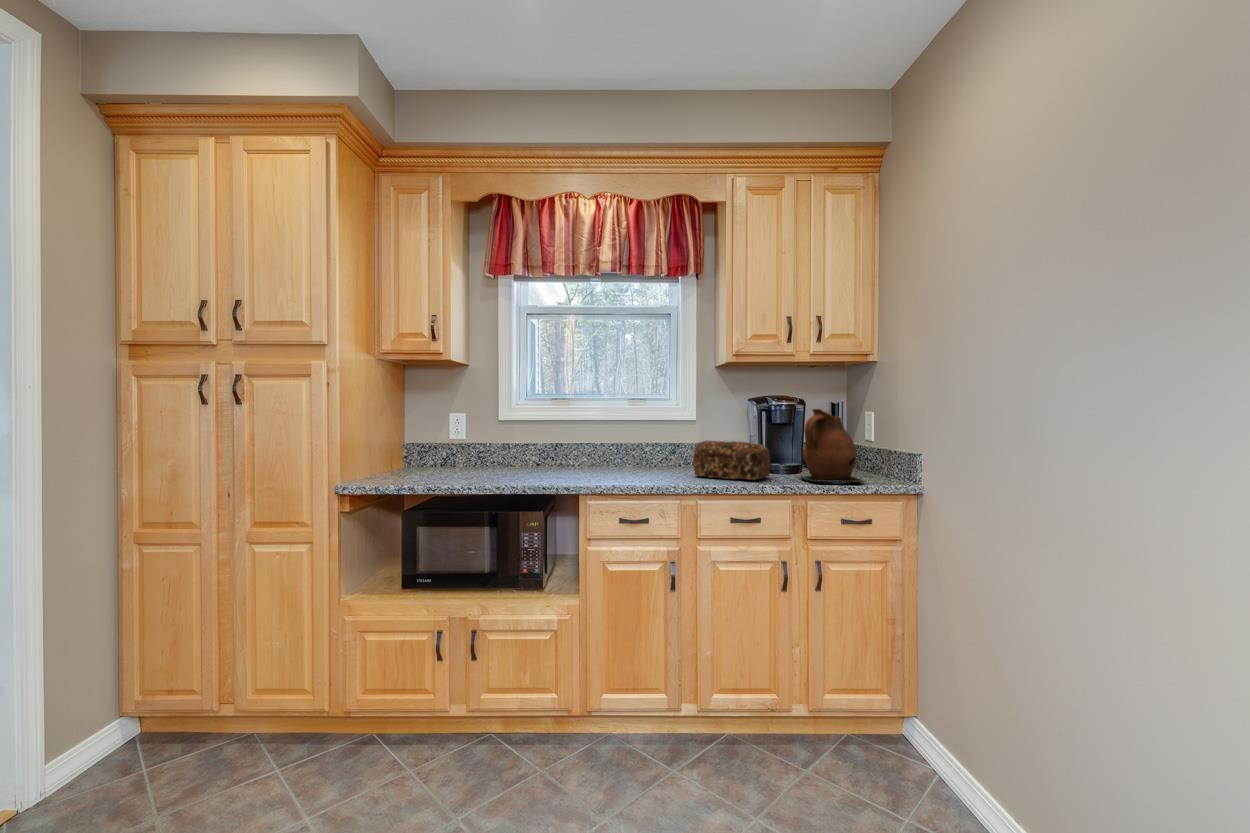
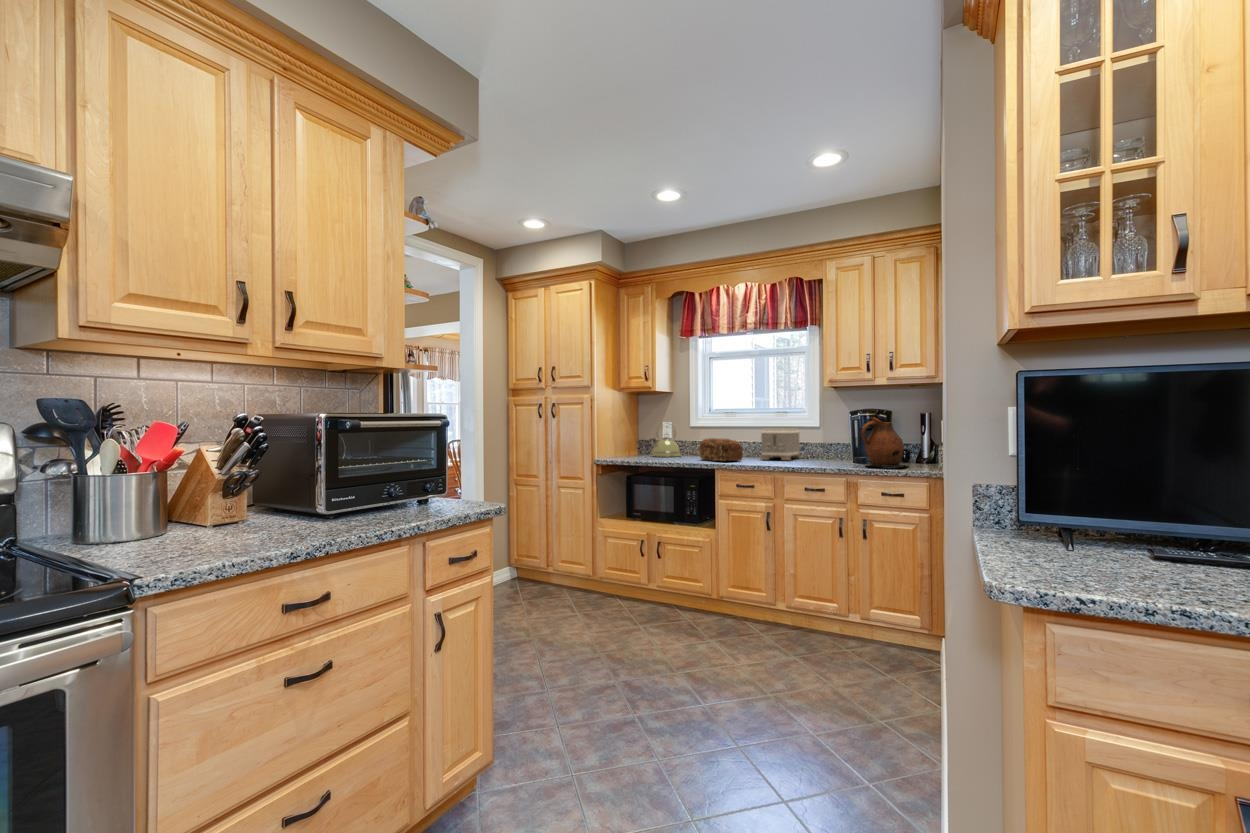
kettle: none [434,414,488,472] -> present [650,430,681,457]
toaster: none [630,423,675,473] -> present [761,429,800,460]
bread loaf: present [693,441,770,480] -> present [699,438,743,461]

